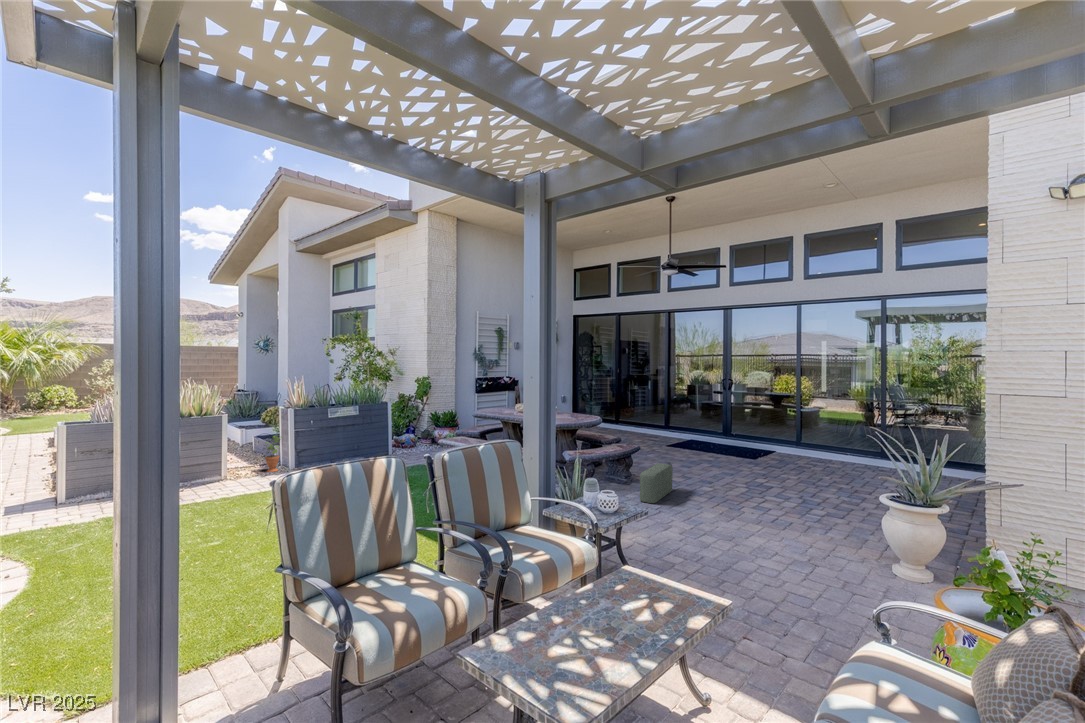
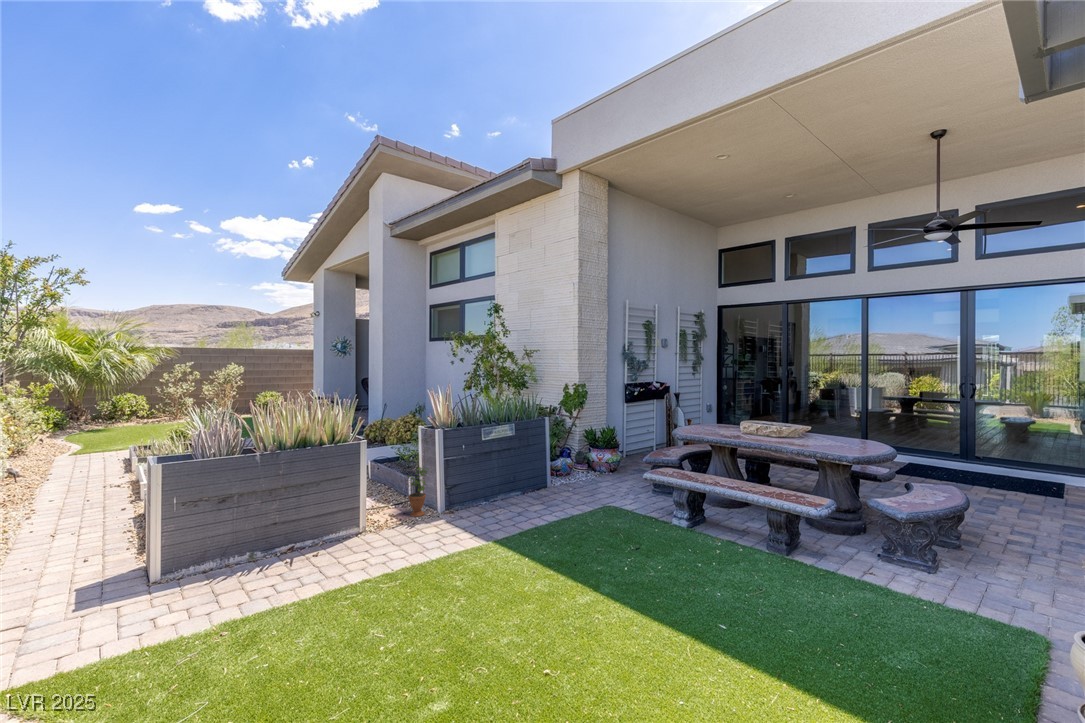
pouf: present [640,464,673,503] -> none [1004,517,1053,589]

